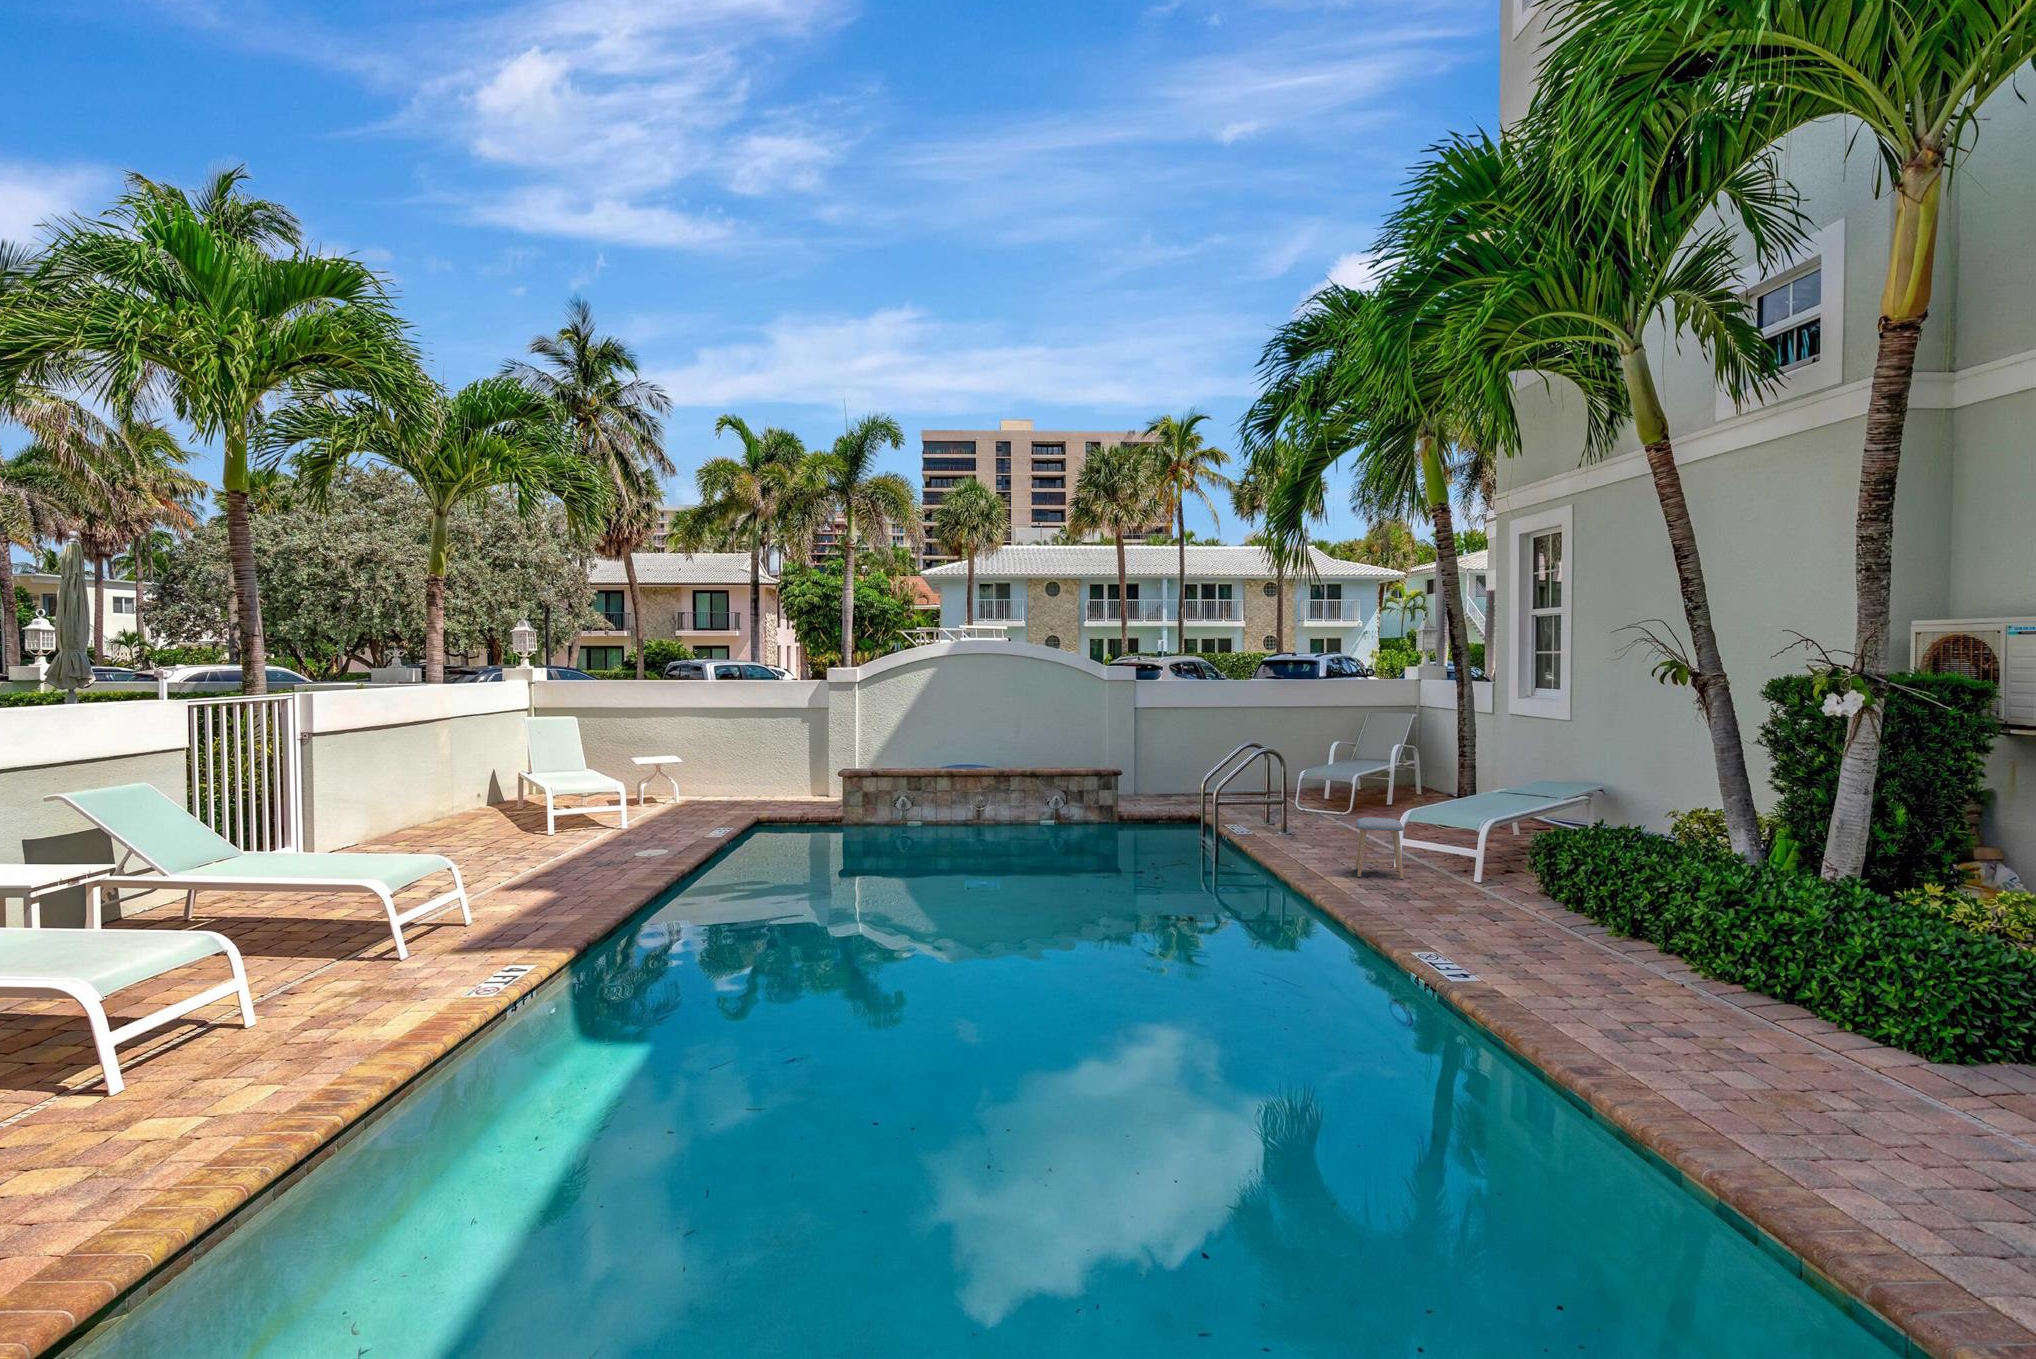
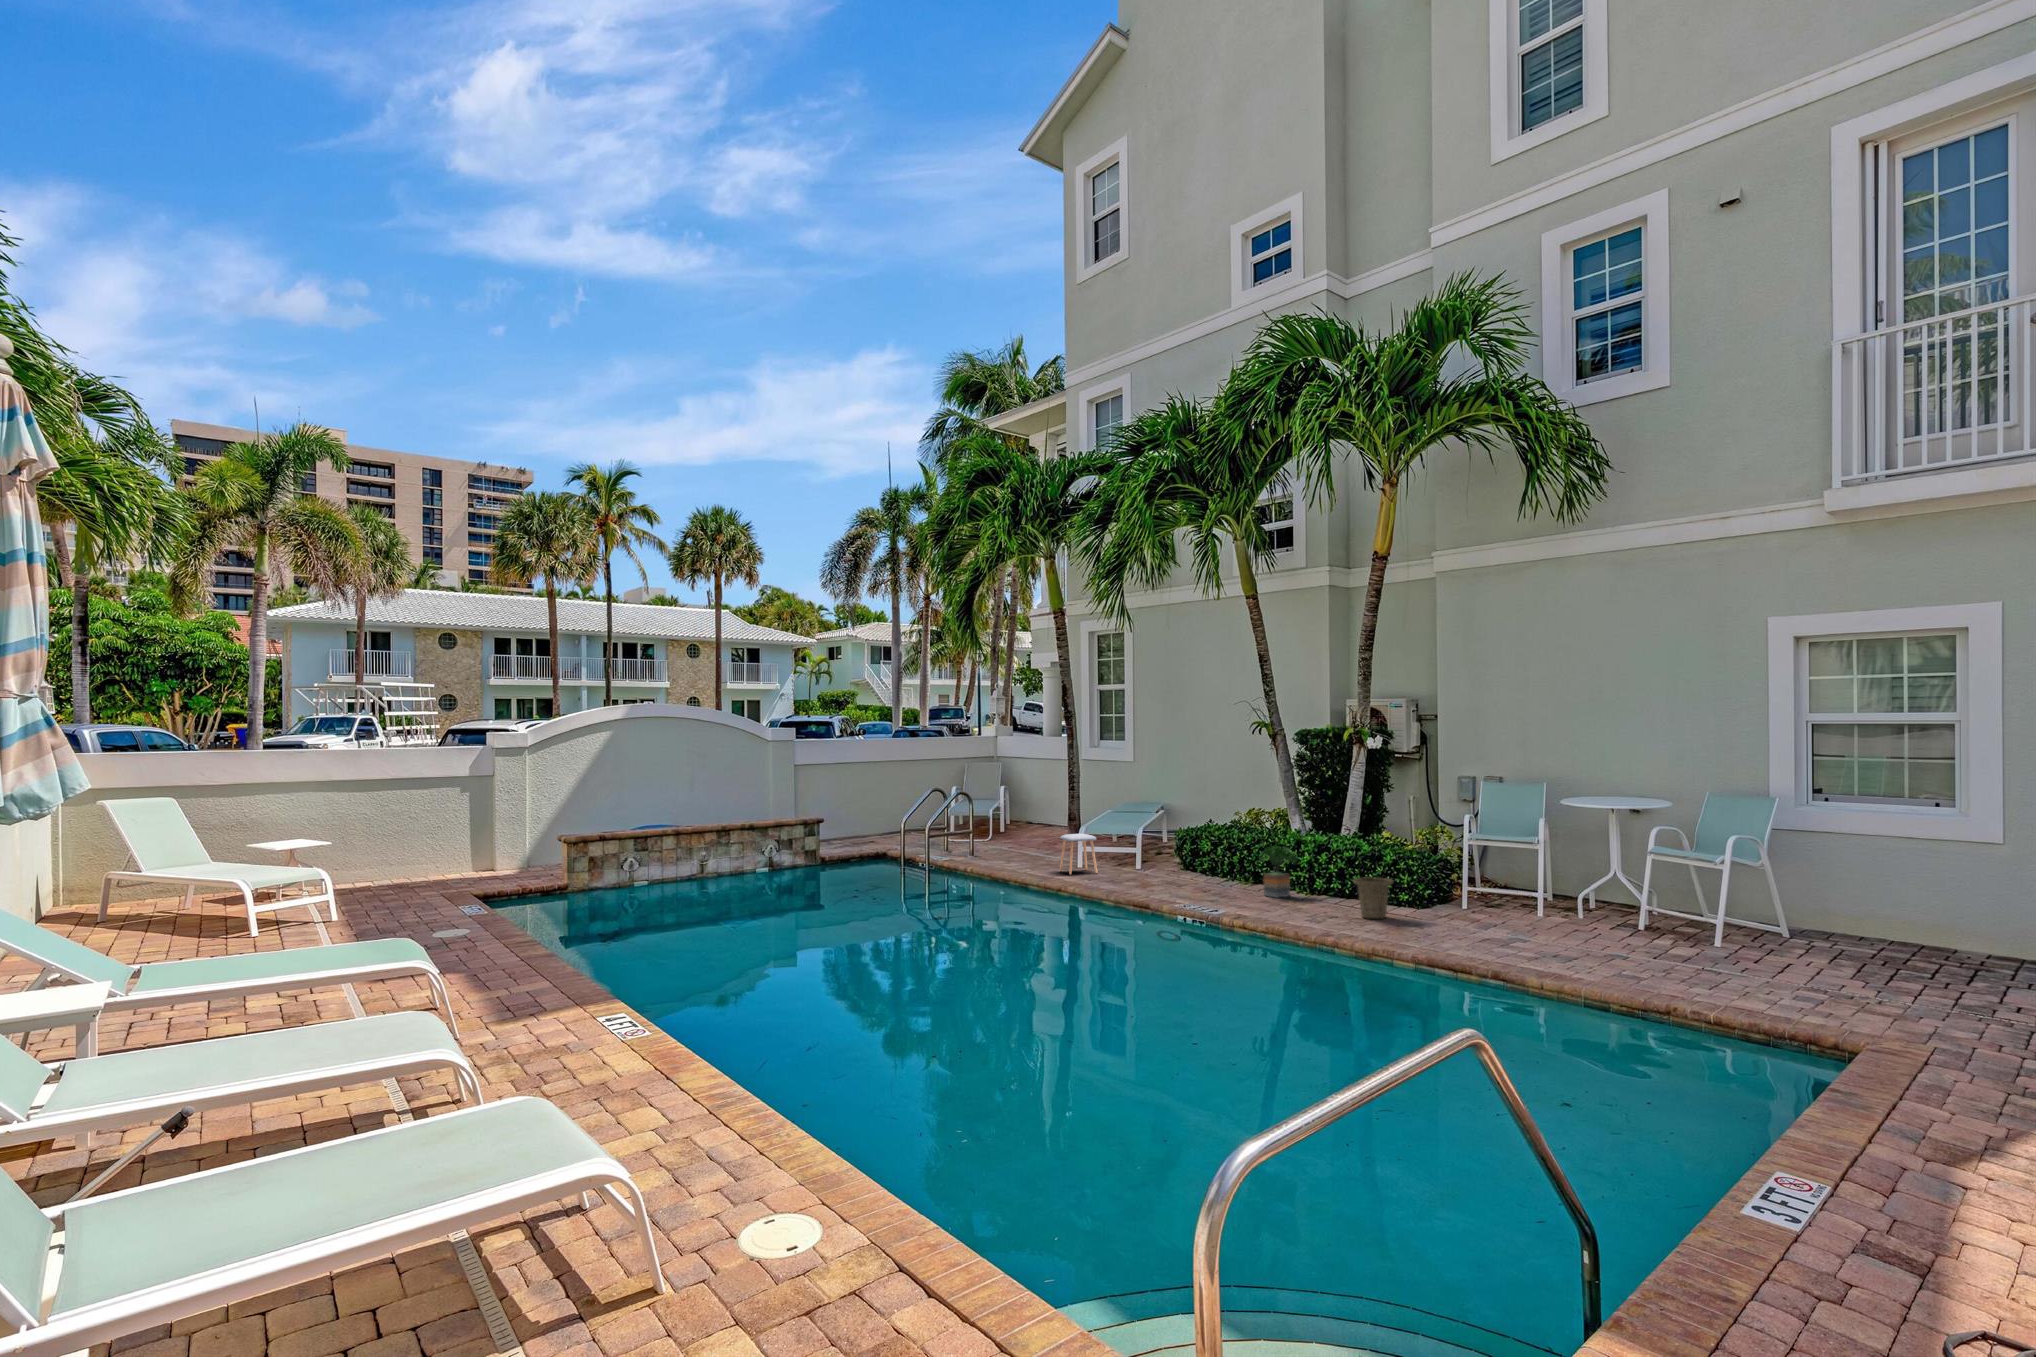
potted tree: none [1599,881,1678,977] -> present [1260,847,1297,898]
basket: none [1725,981,1826,1080] -> present [1353,877,1393,919]

